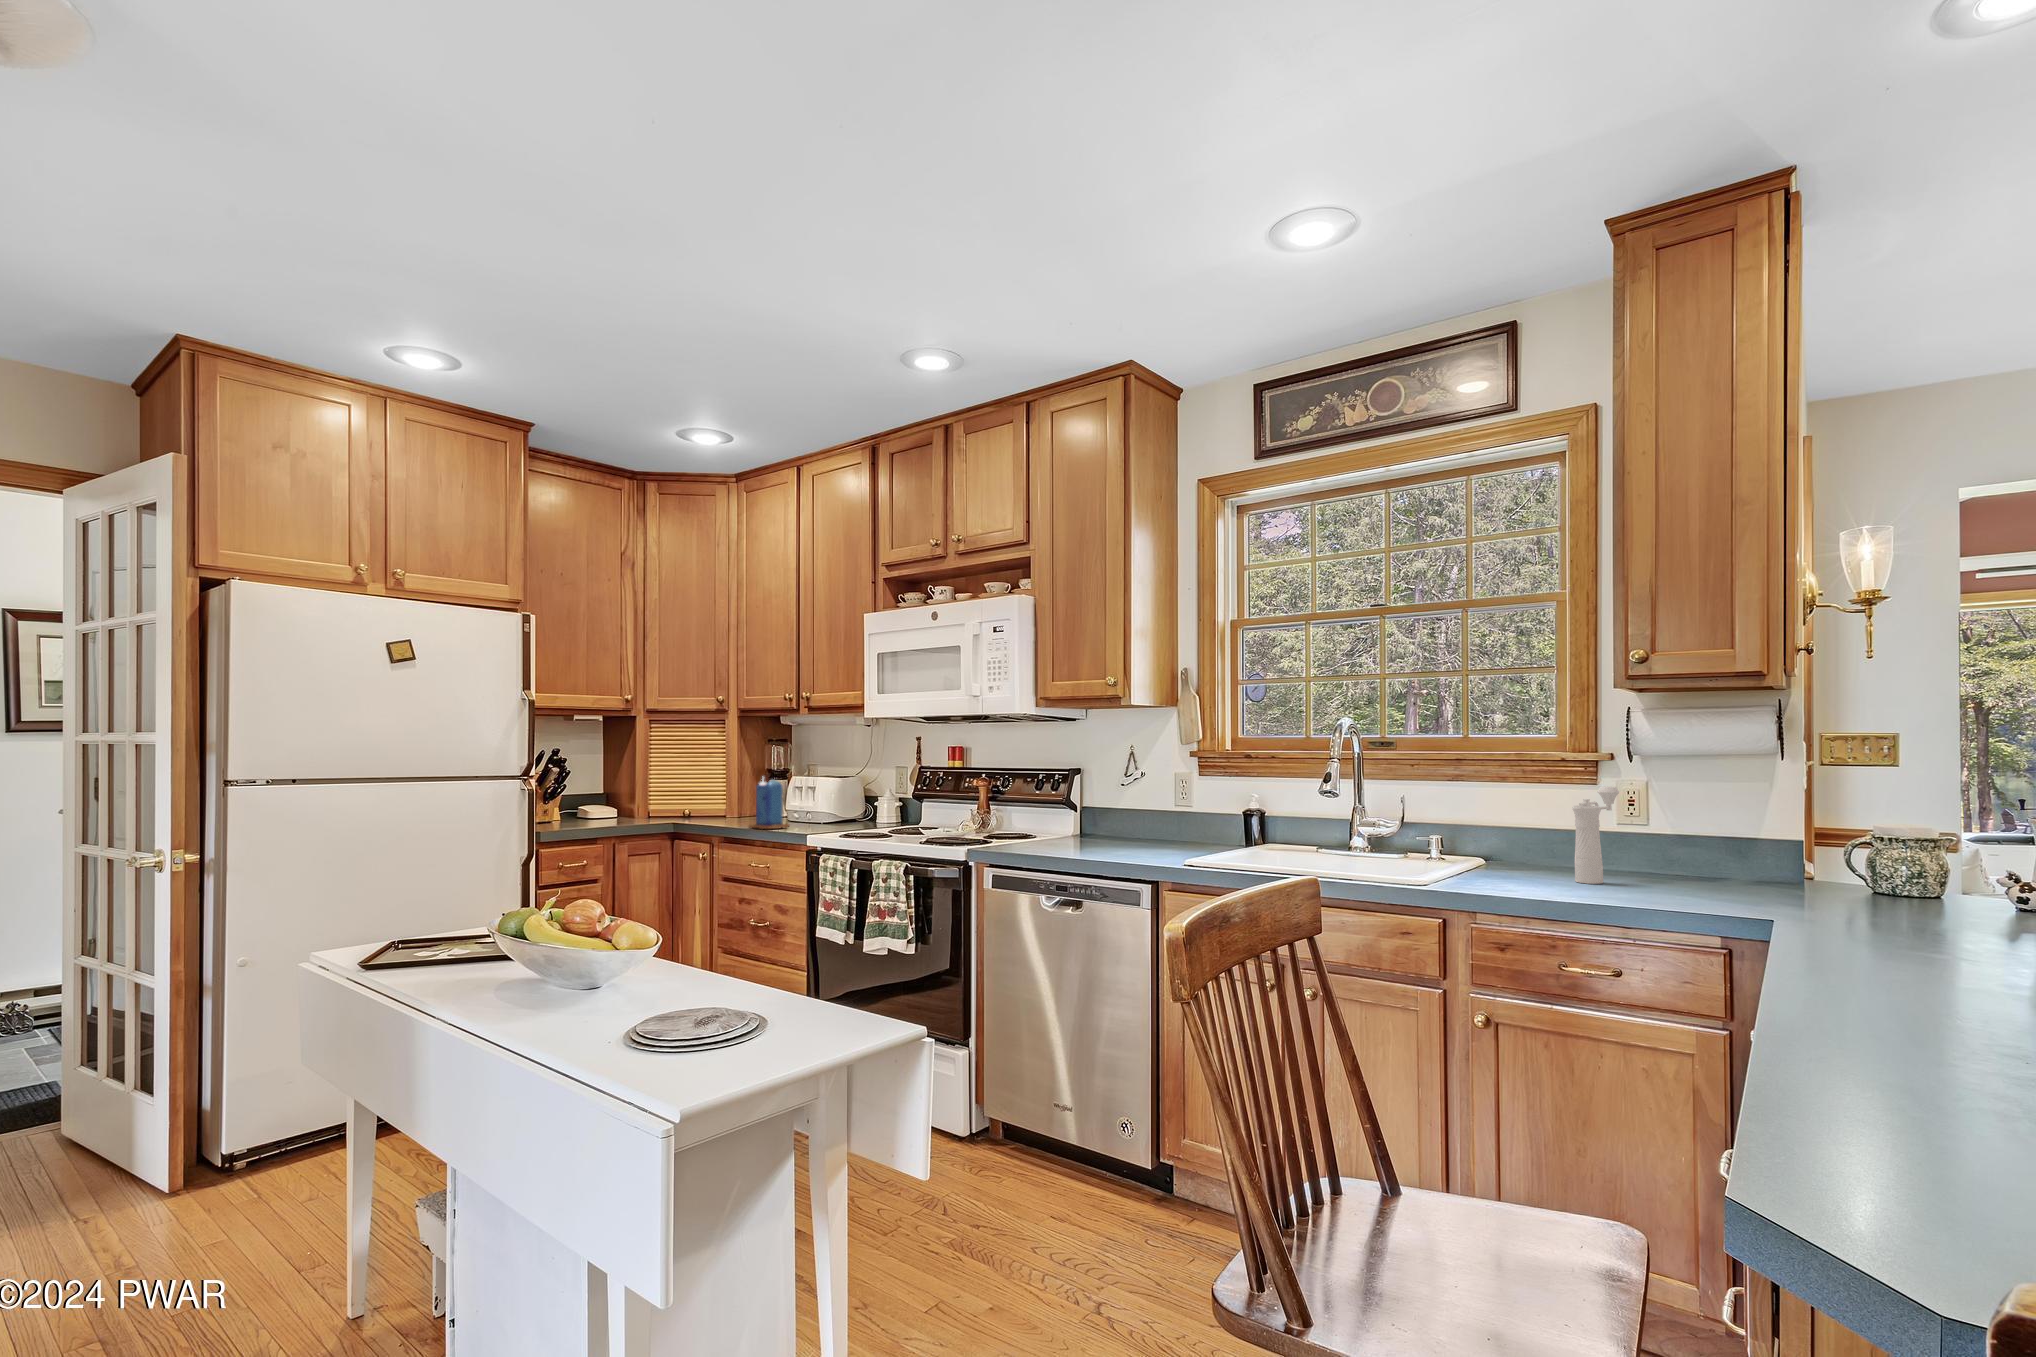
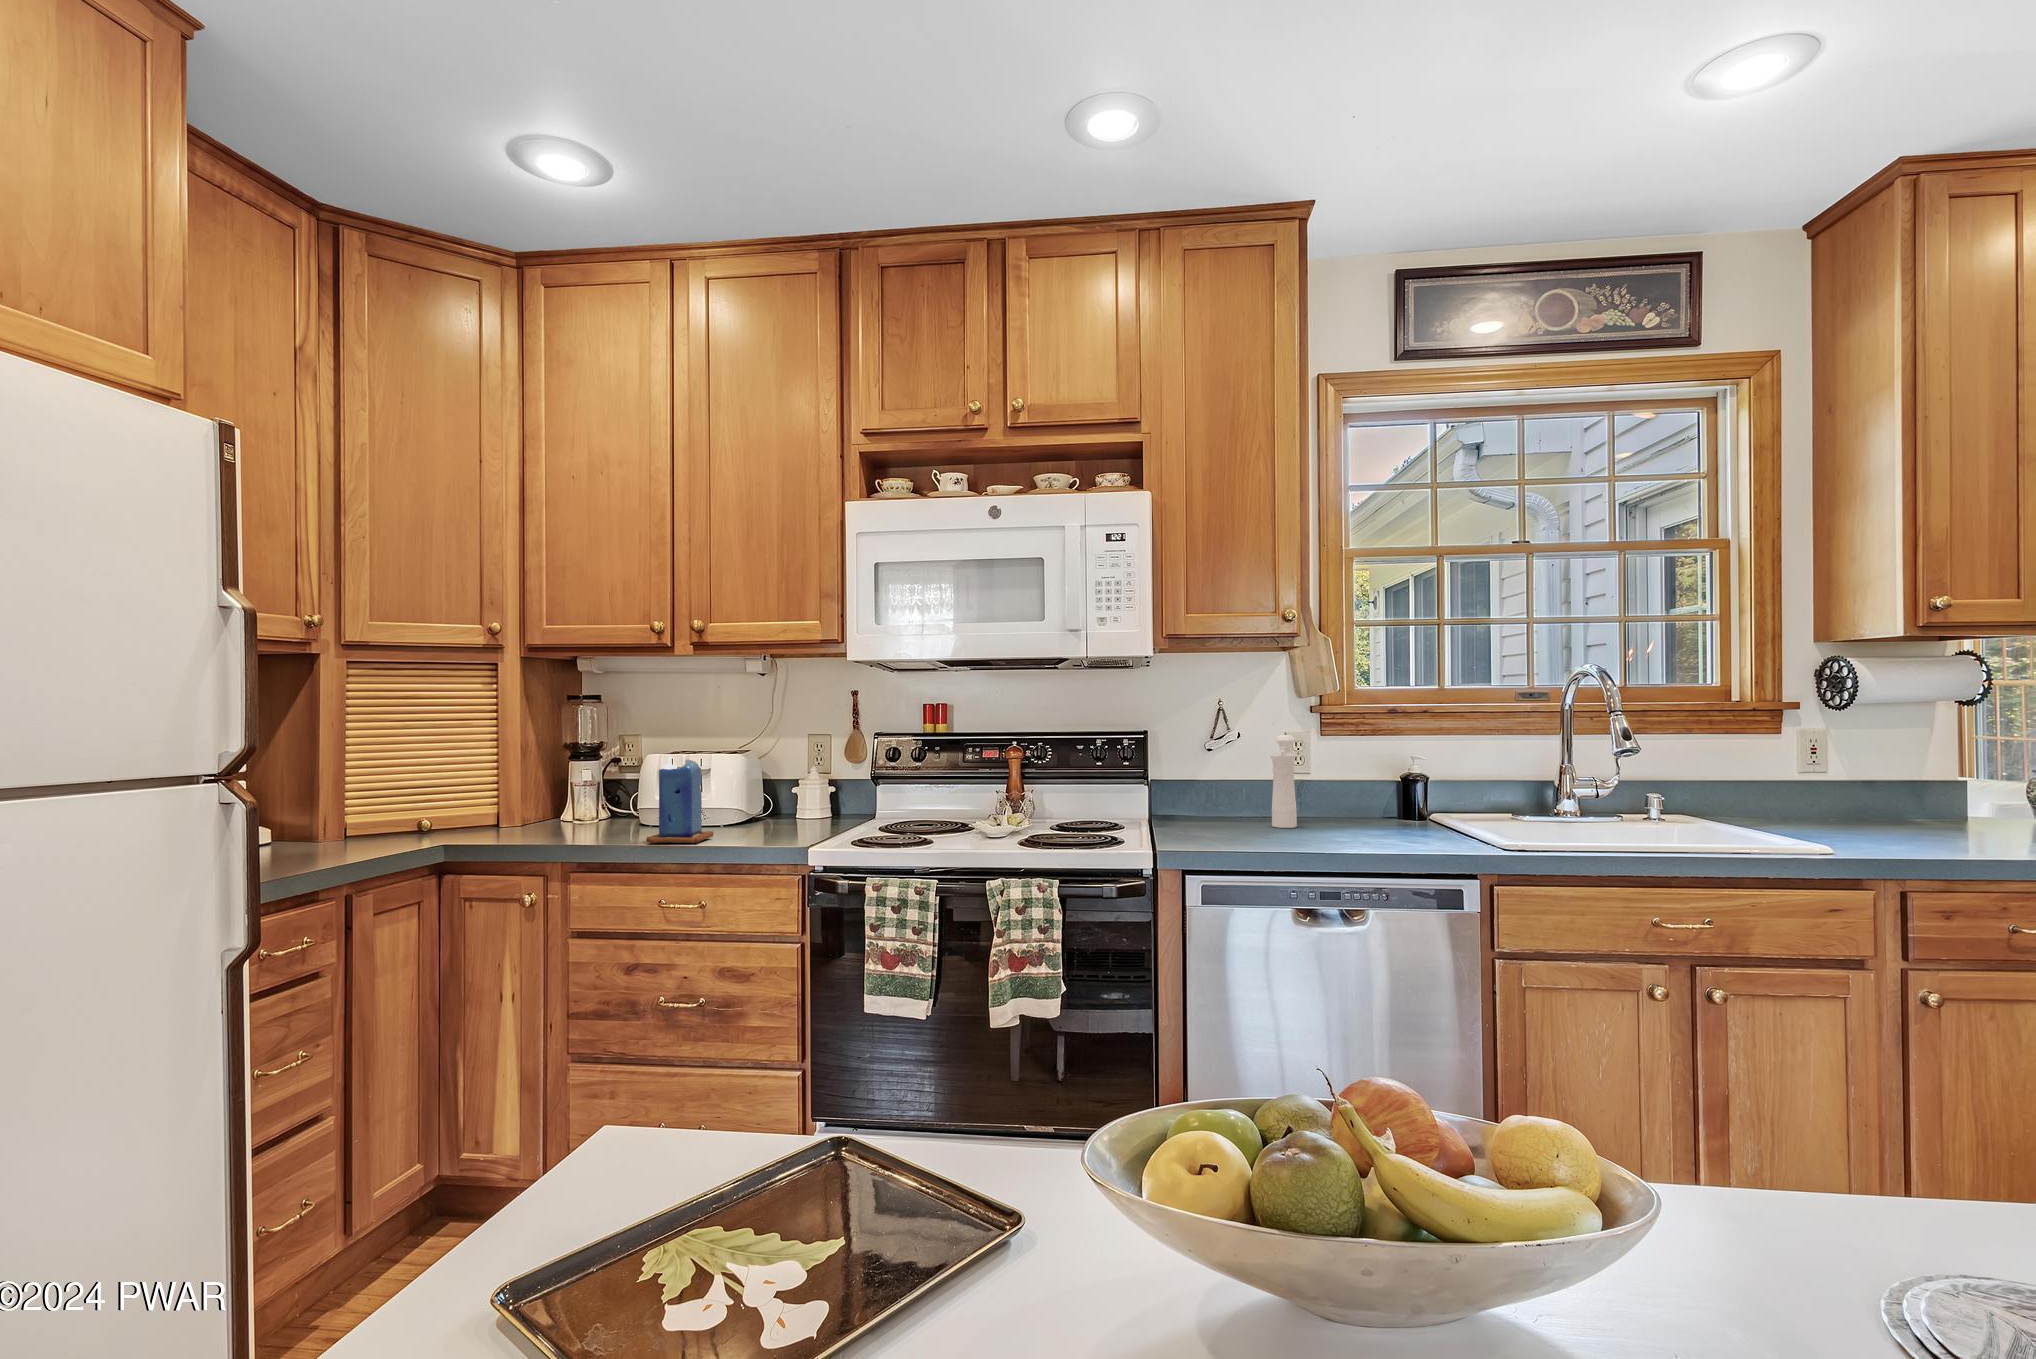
pepper mill: present [1573,786,1619,884] -> present [1270,735,1297,828]

